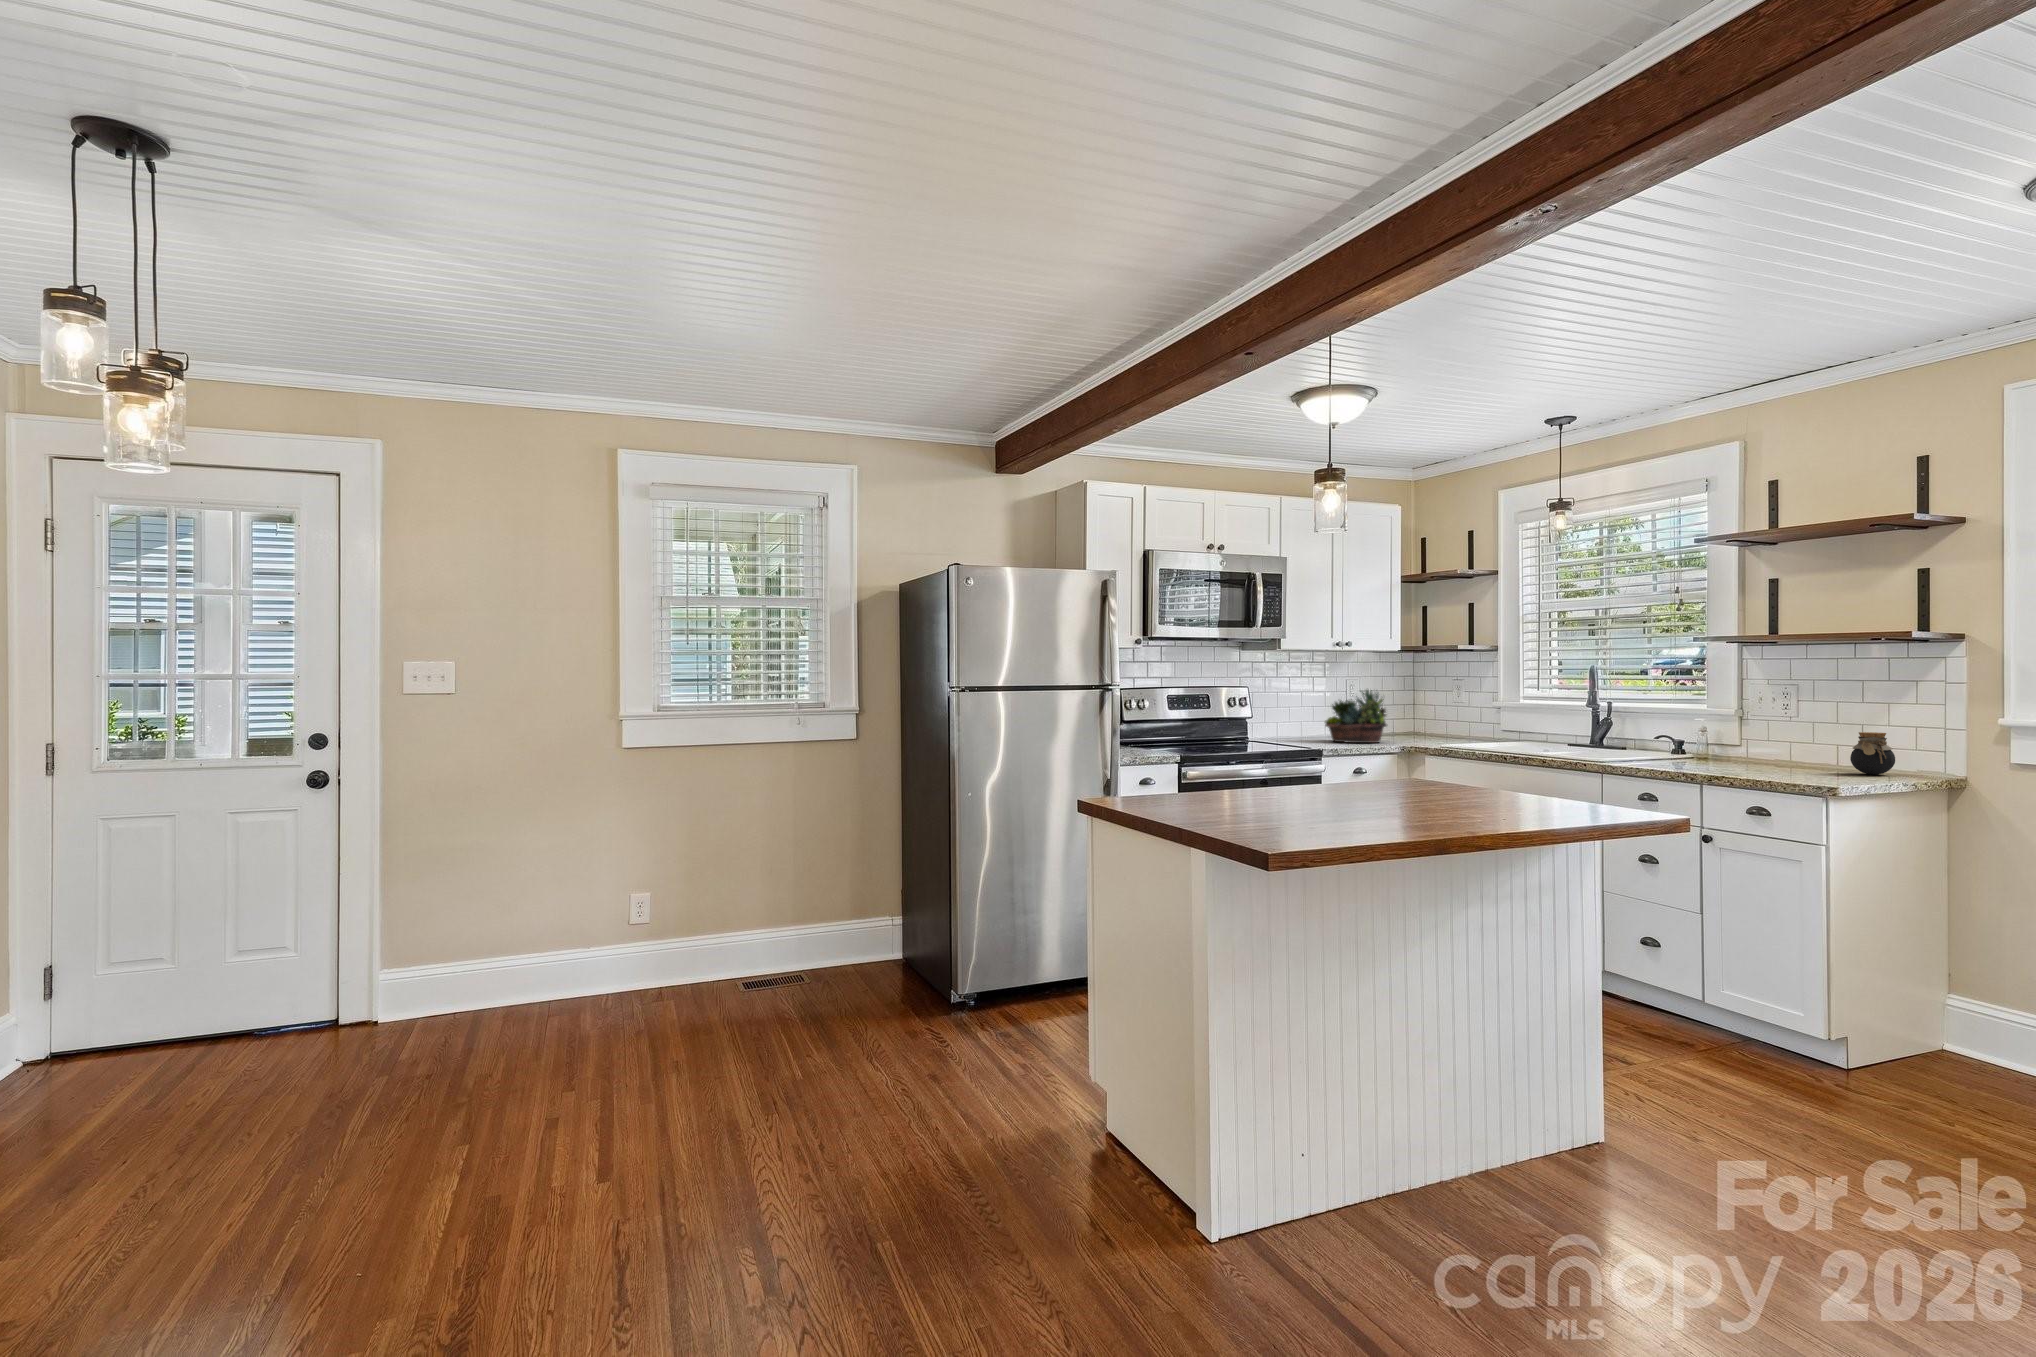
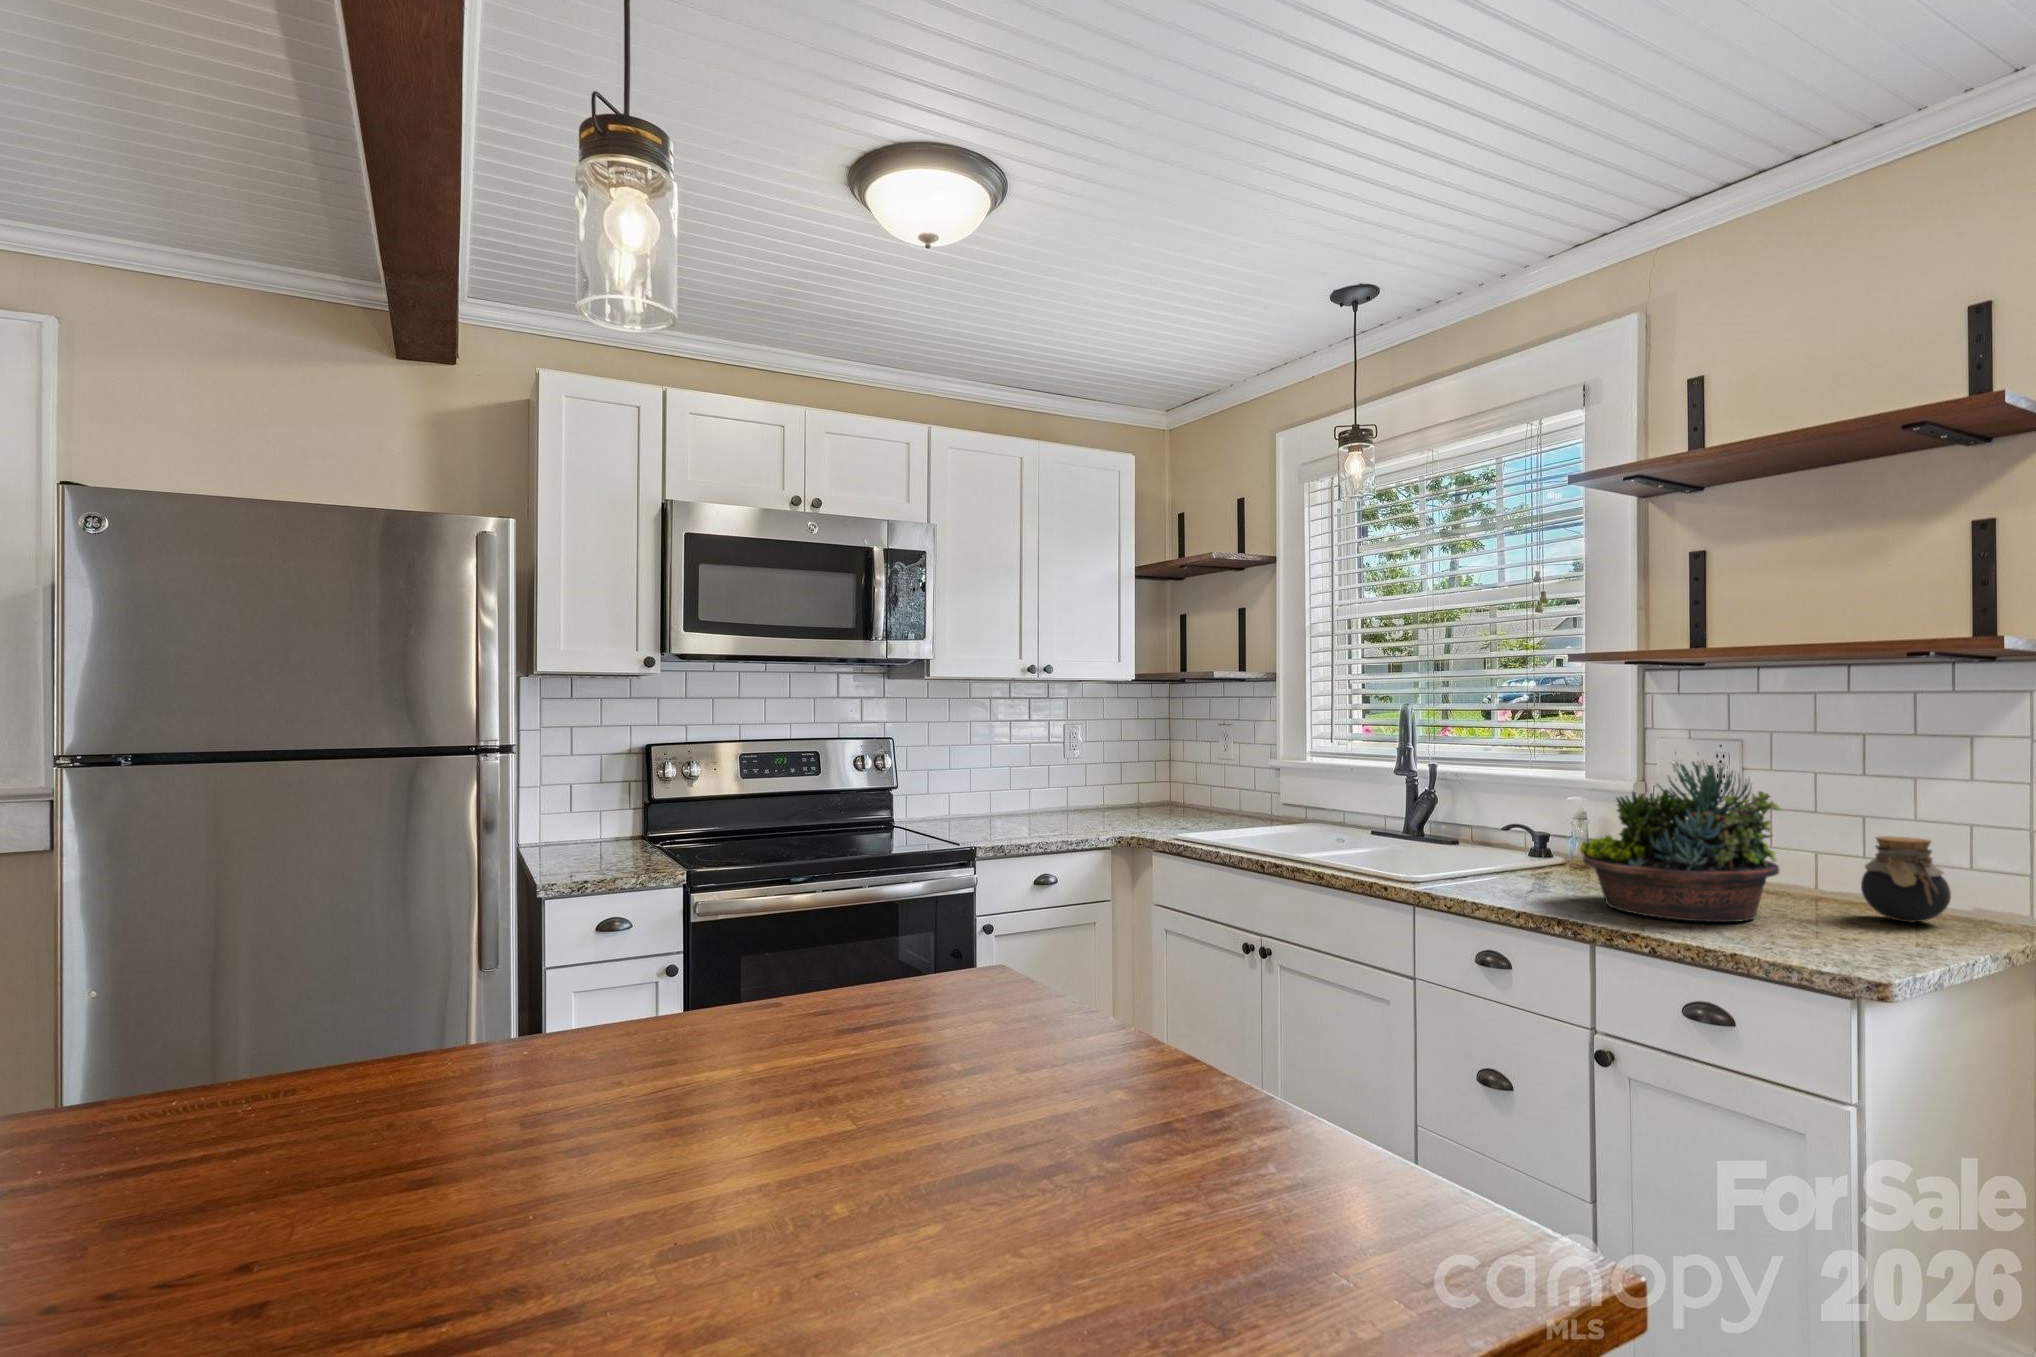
succulent planter: present [1325,690,1387,743] -> present [1580,762,1780,922]

